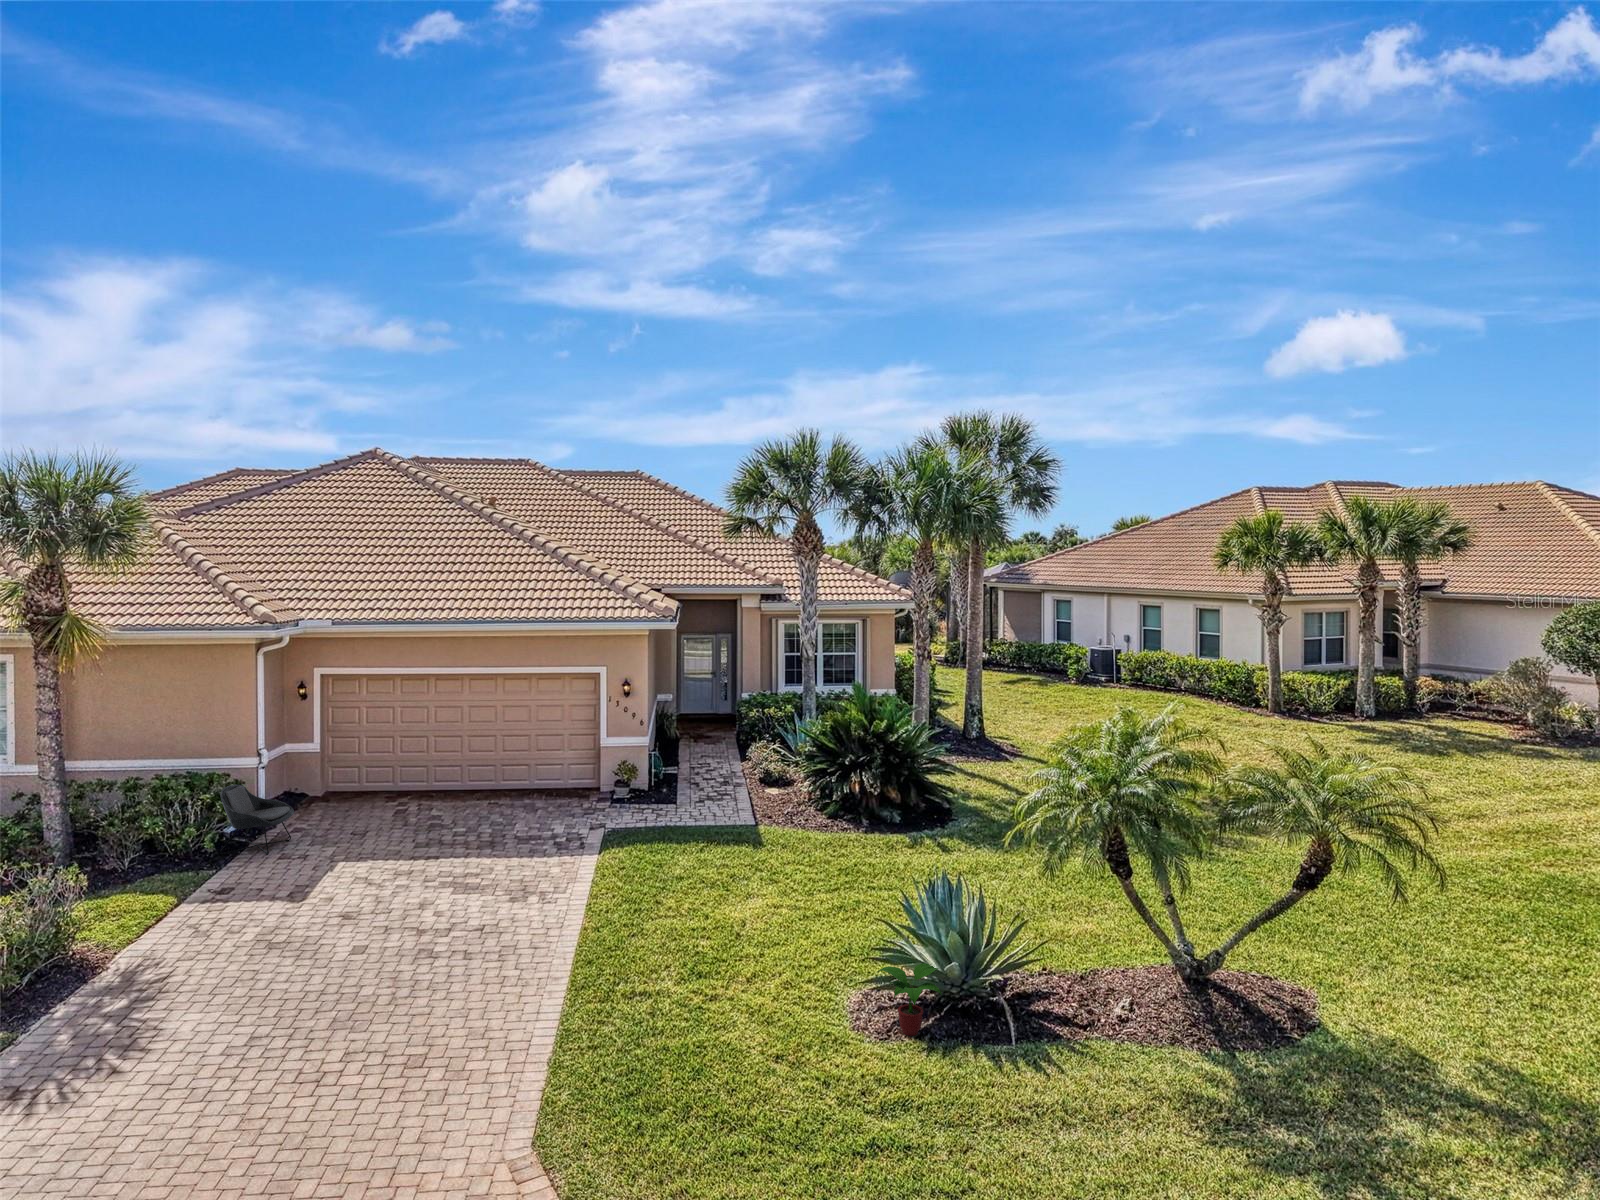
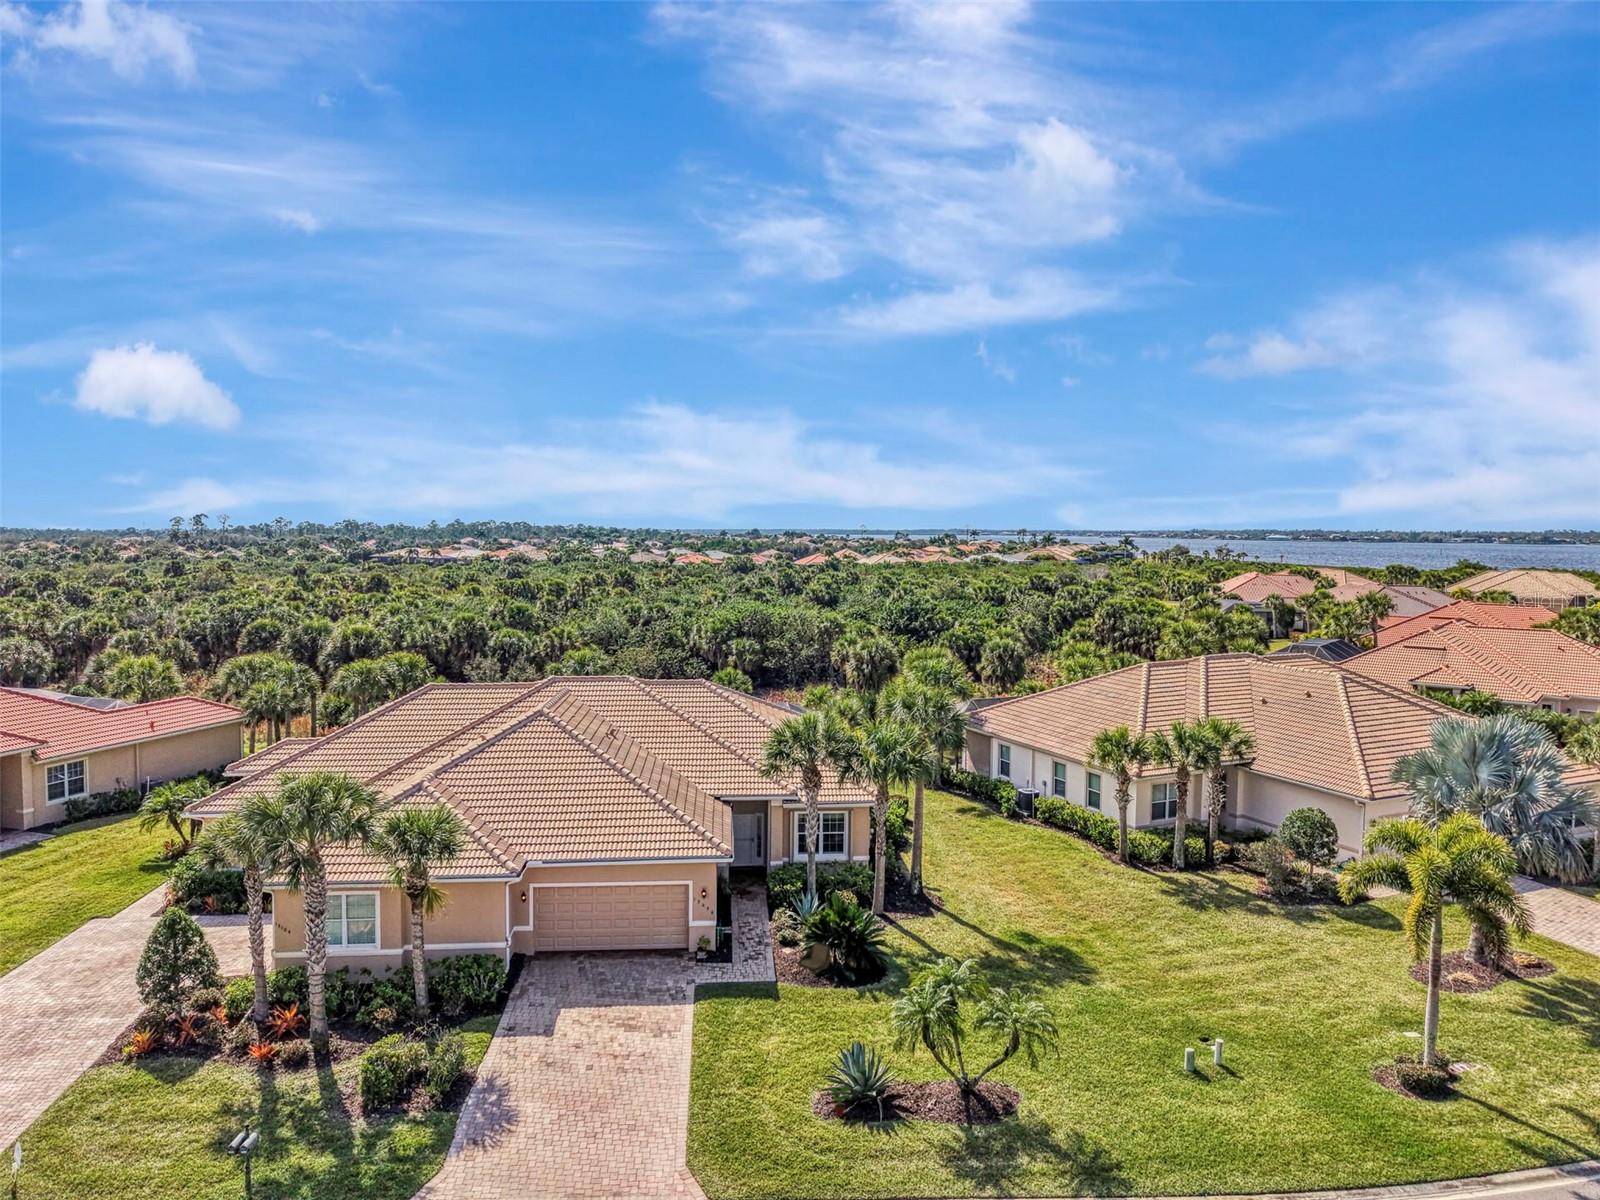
lounge chair: present [220,785,294,856] -> present [798,943,831,978]

